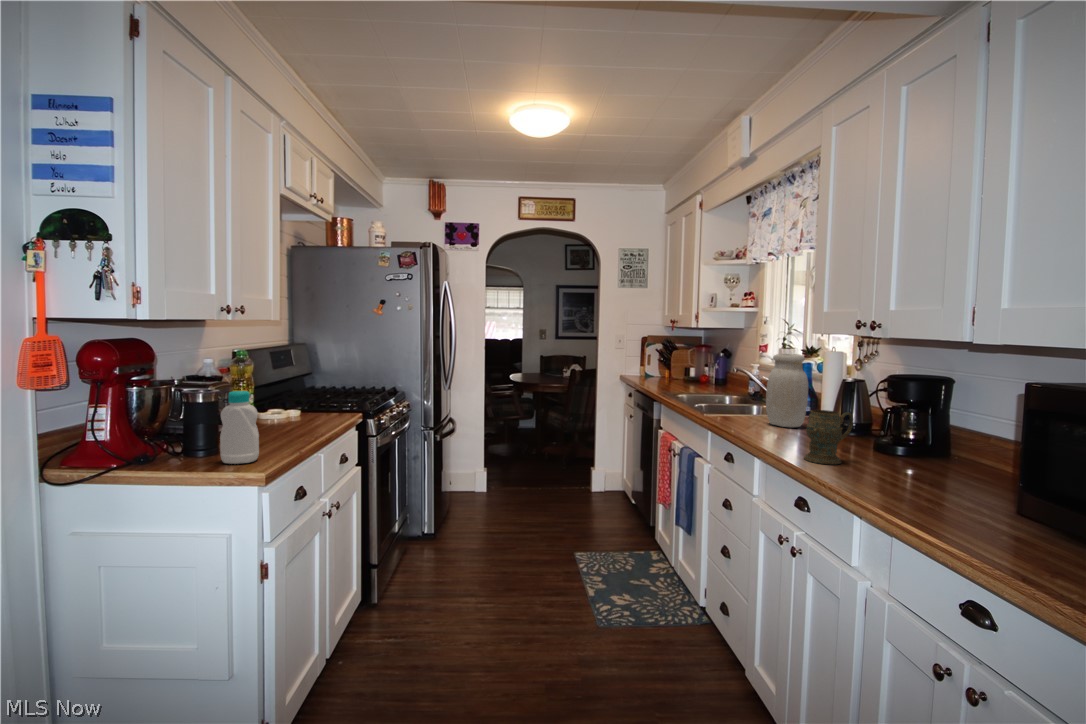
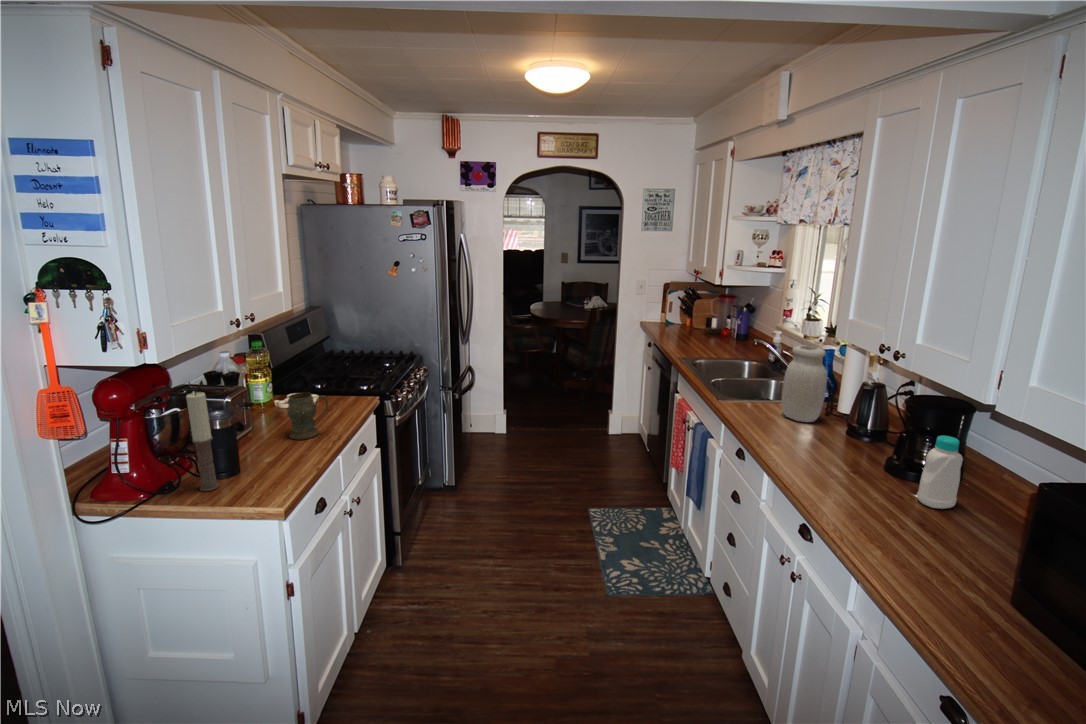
candle: none [174,356,197,465] -> present [186,392,219,491]
bottle: present [220,391,259,464] -> present [917,436,963,508]
mug: present [804,410,854,464] -> present [287,392,328,440]

